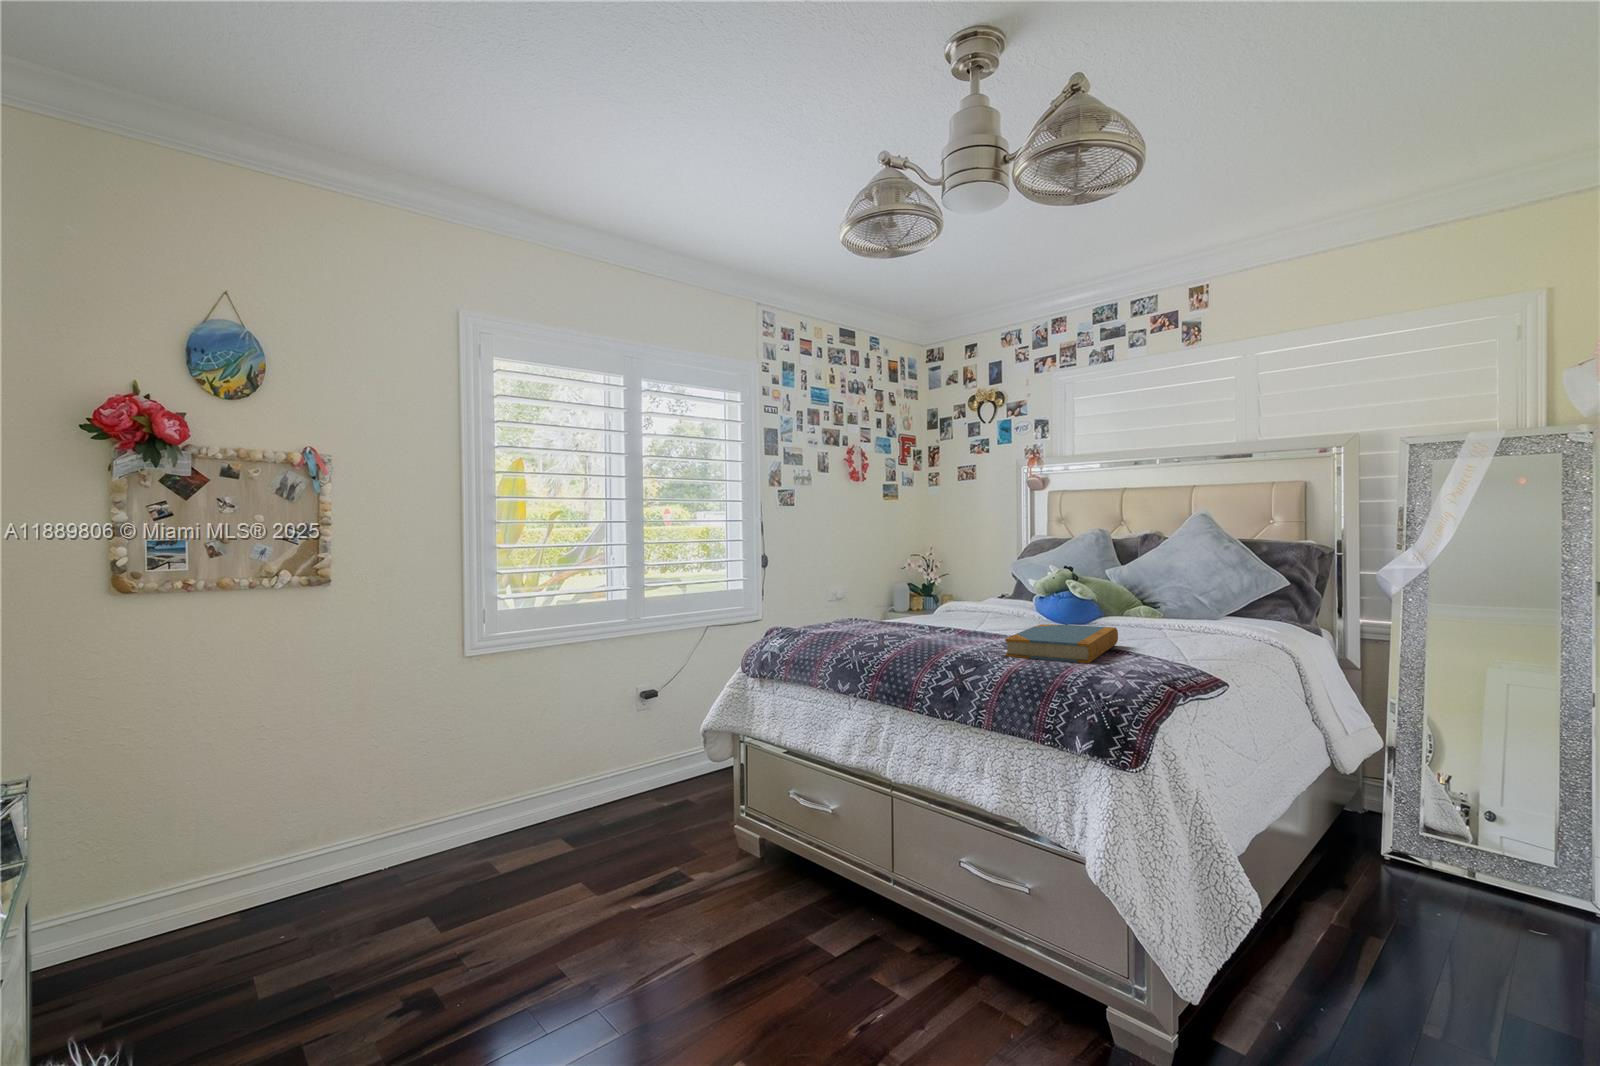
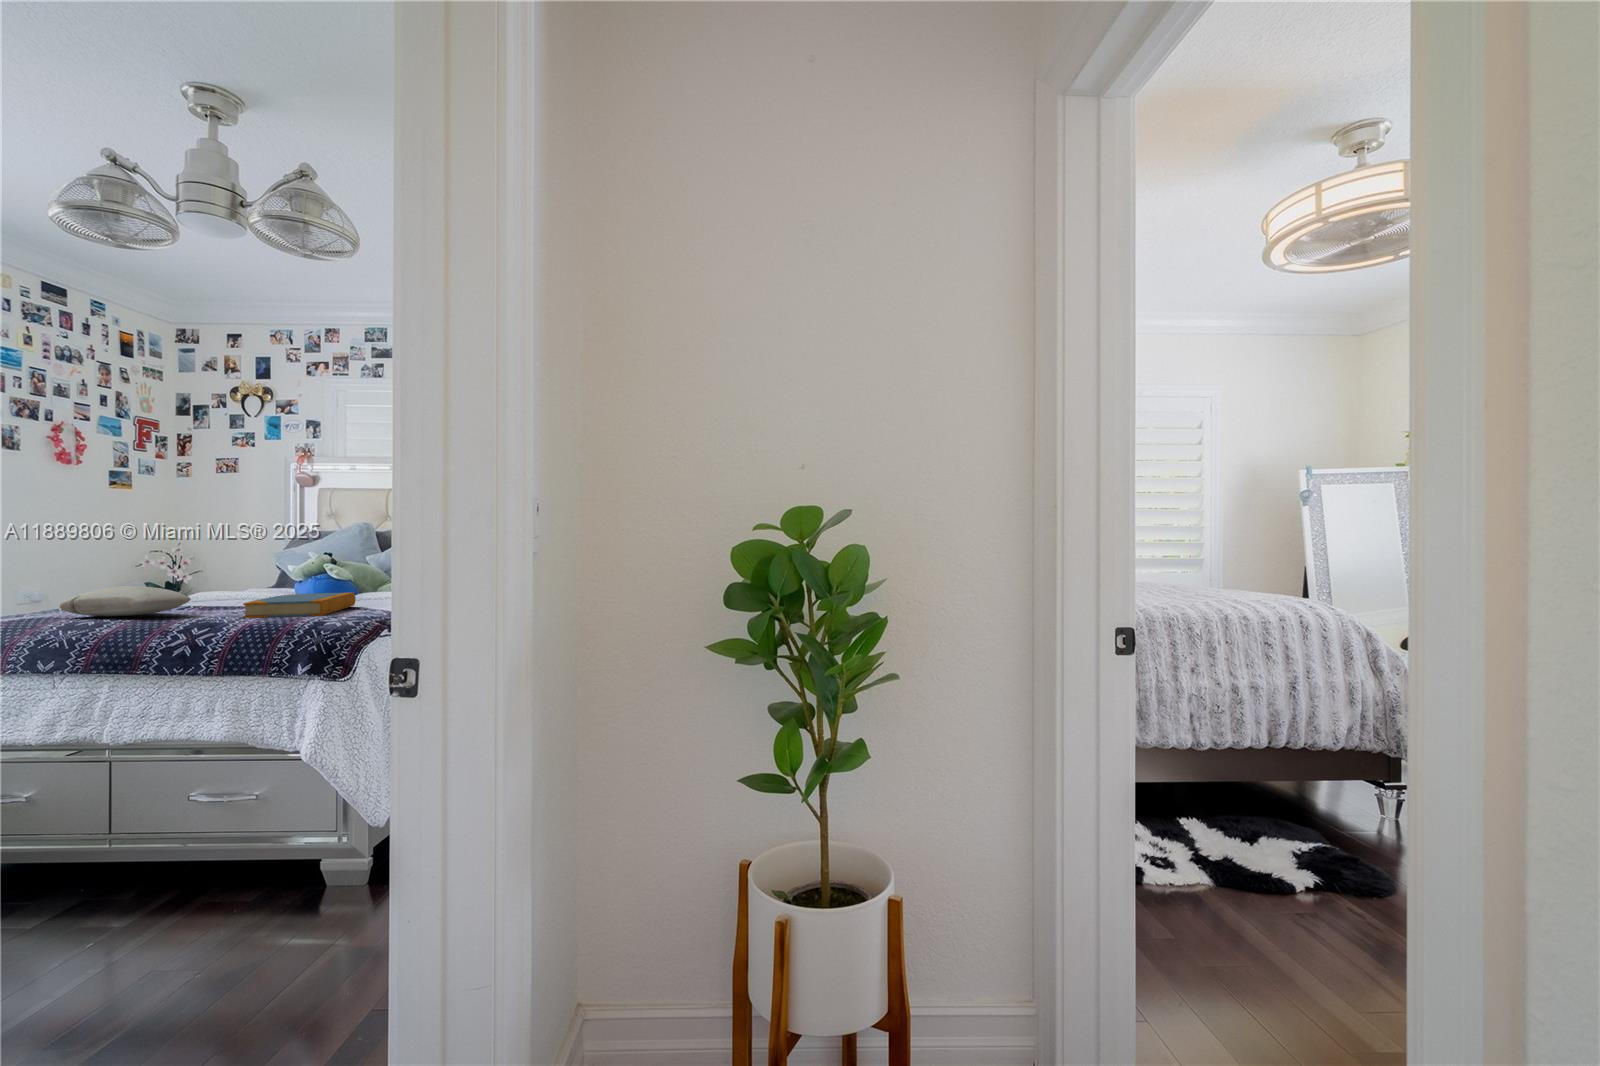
pillow: none [853,607,954,638] -> present [60,586,191,616]

